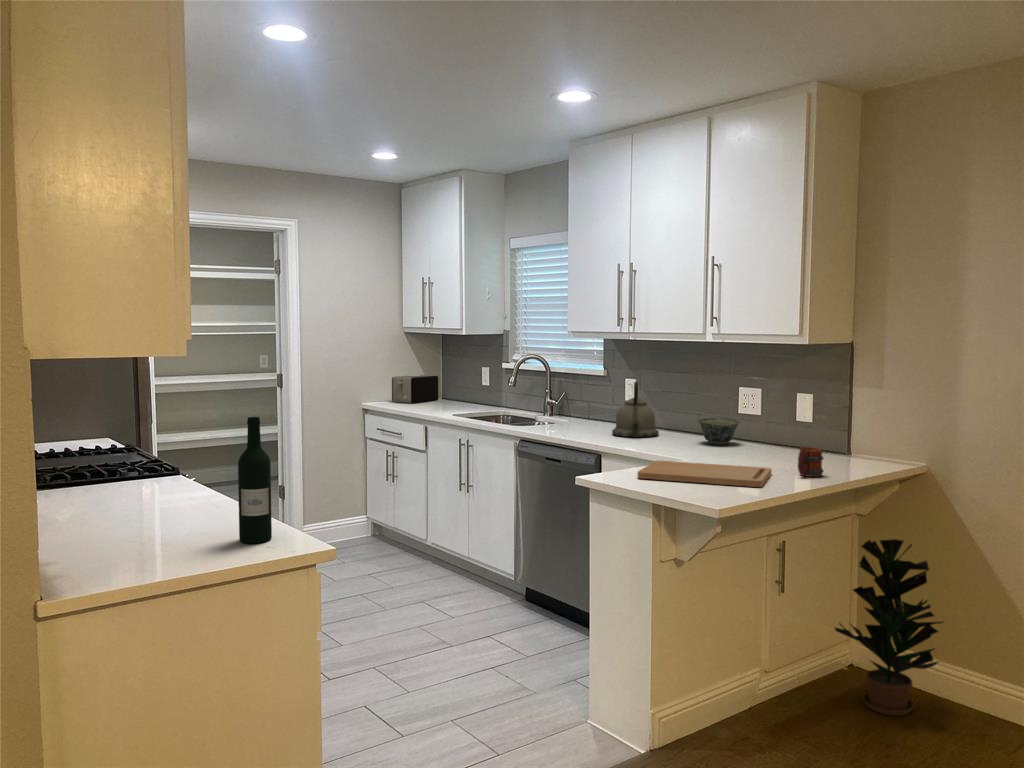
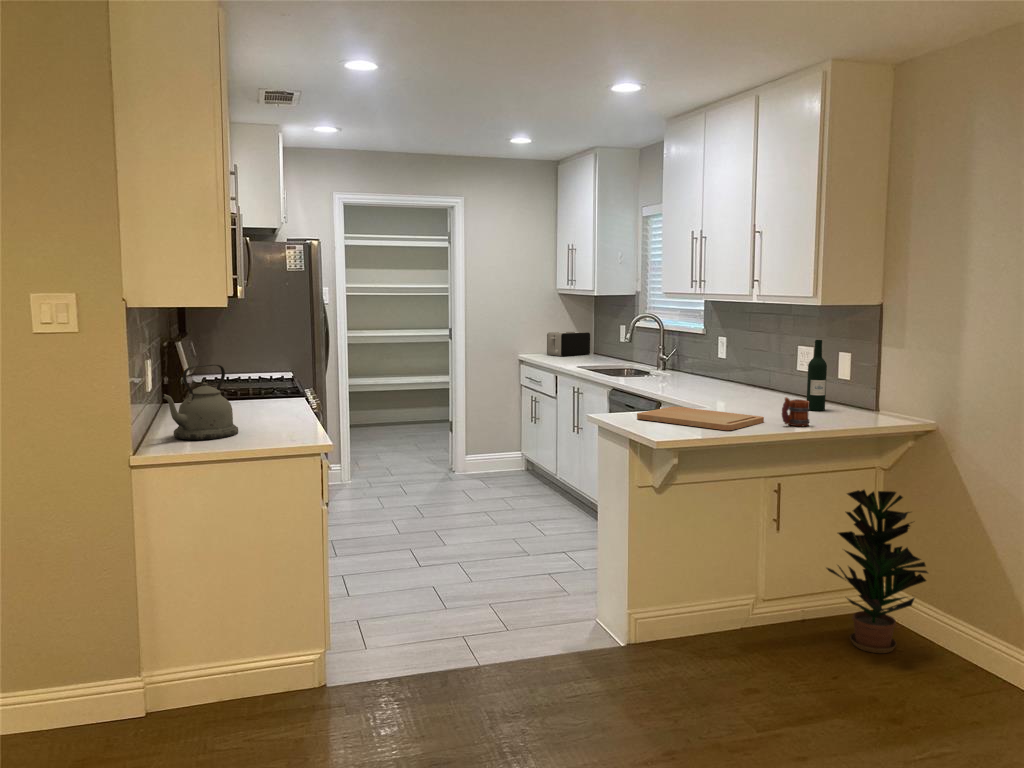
kettle: present [612,382,659,437] -> present [162,365,238,440]
wine bottle: present [238,417,272,543] -> present [807,340,827,411]
bowl: present [698,418,739,445] -> none [751,374,790,398]

